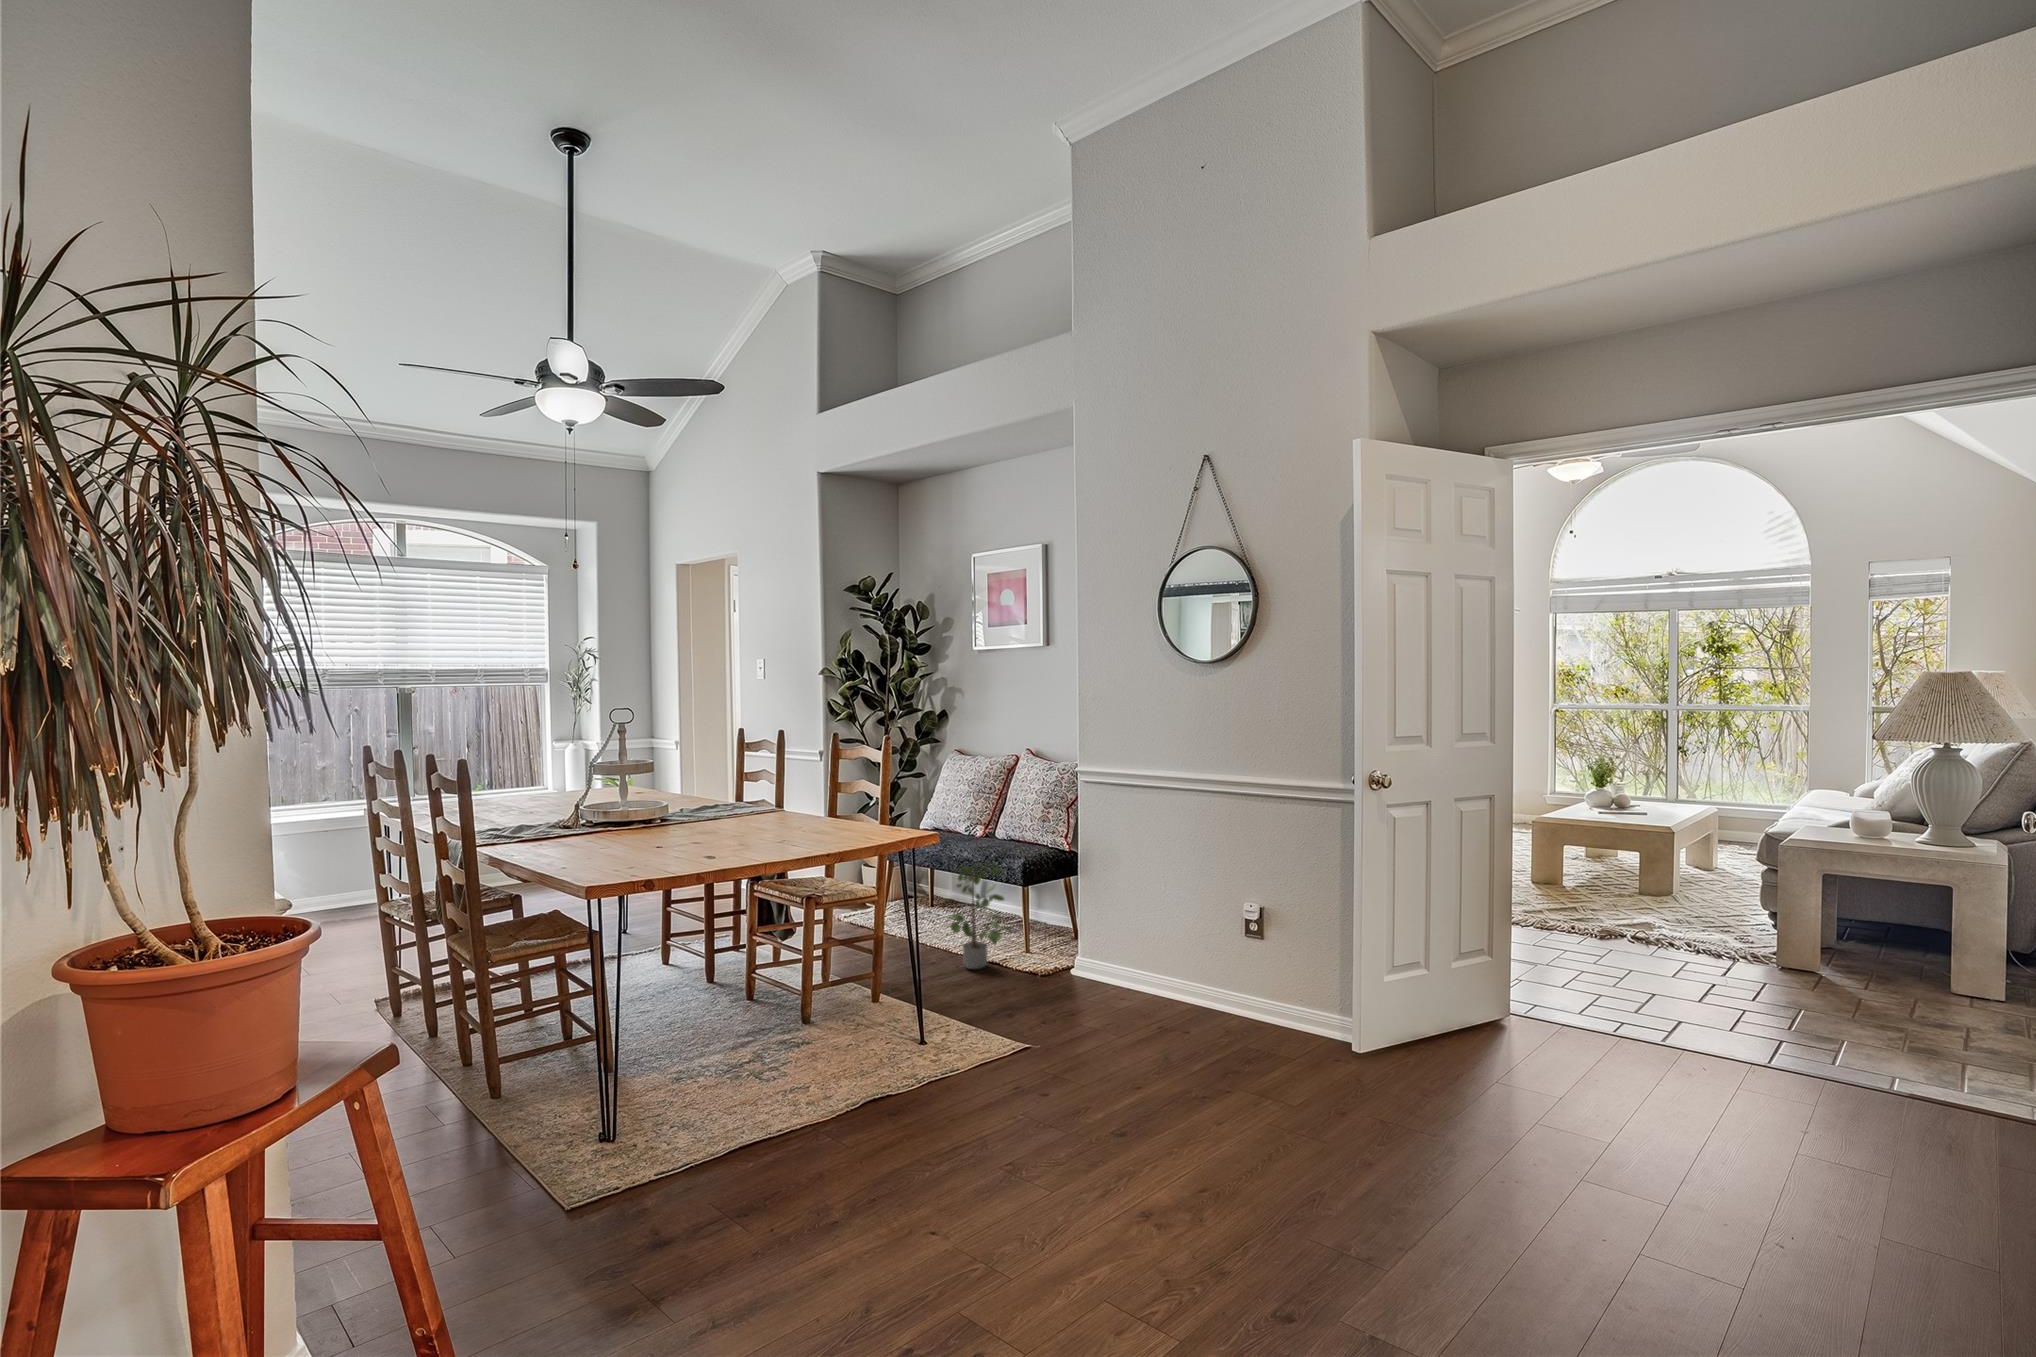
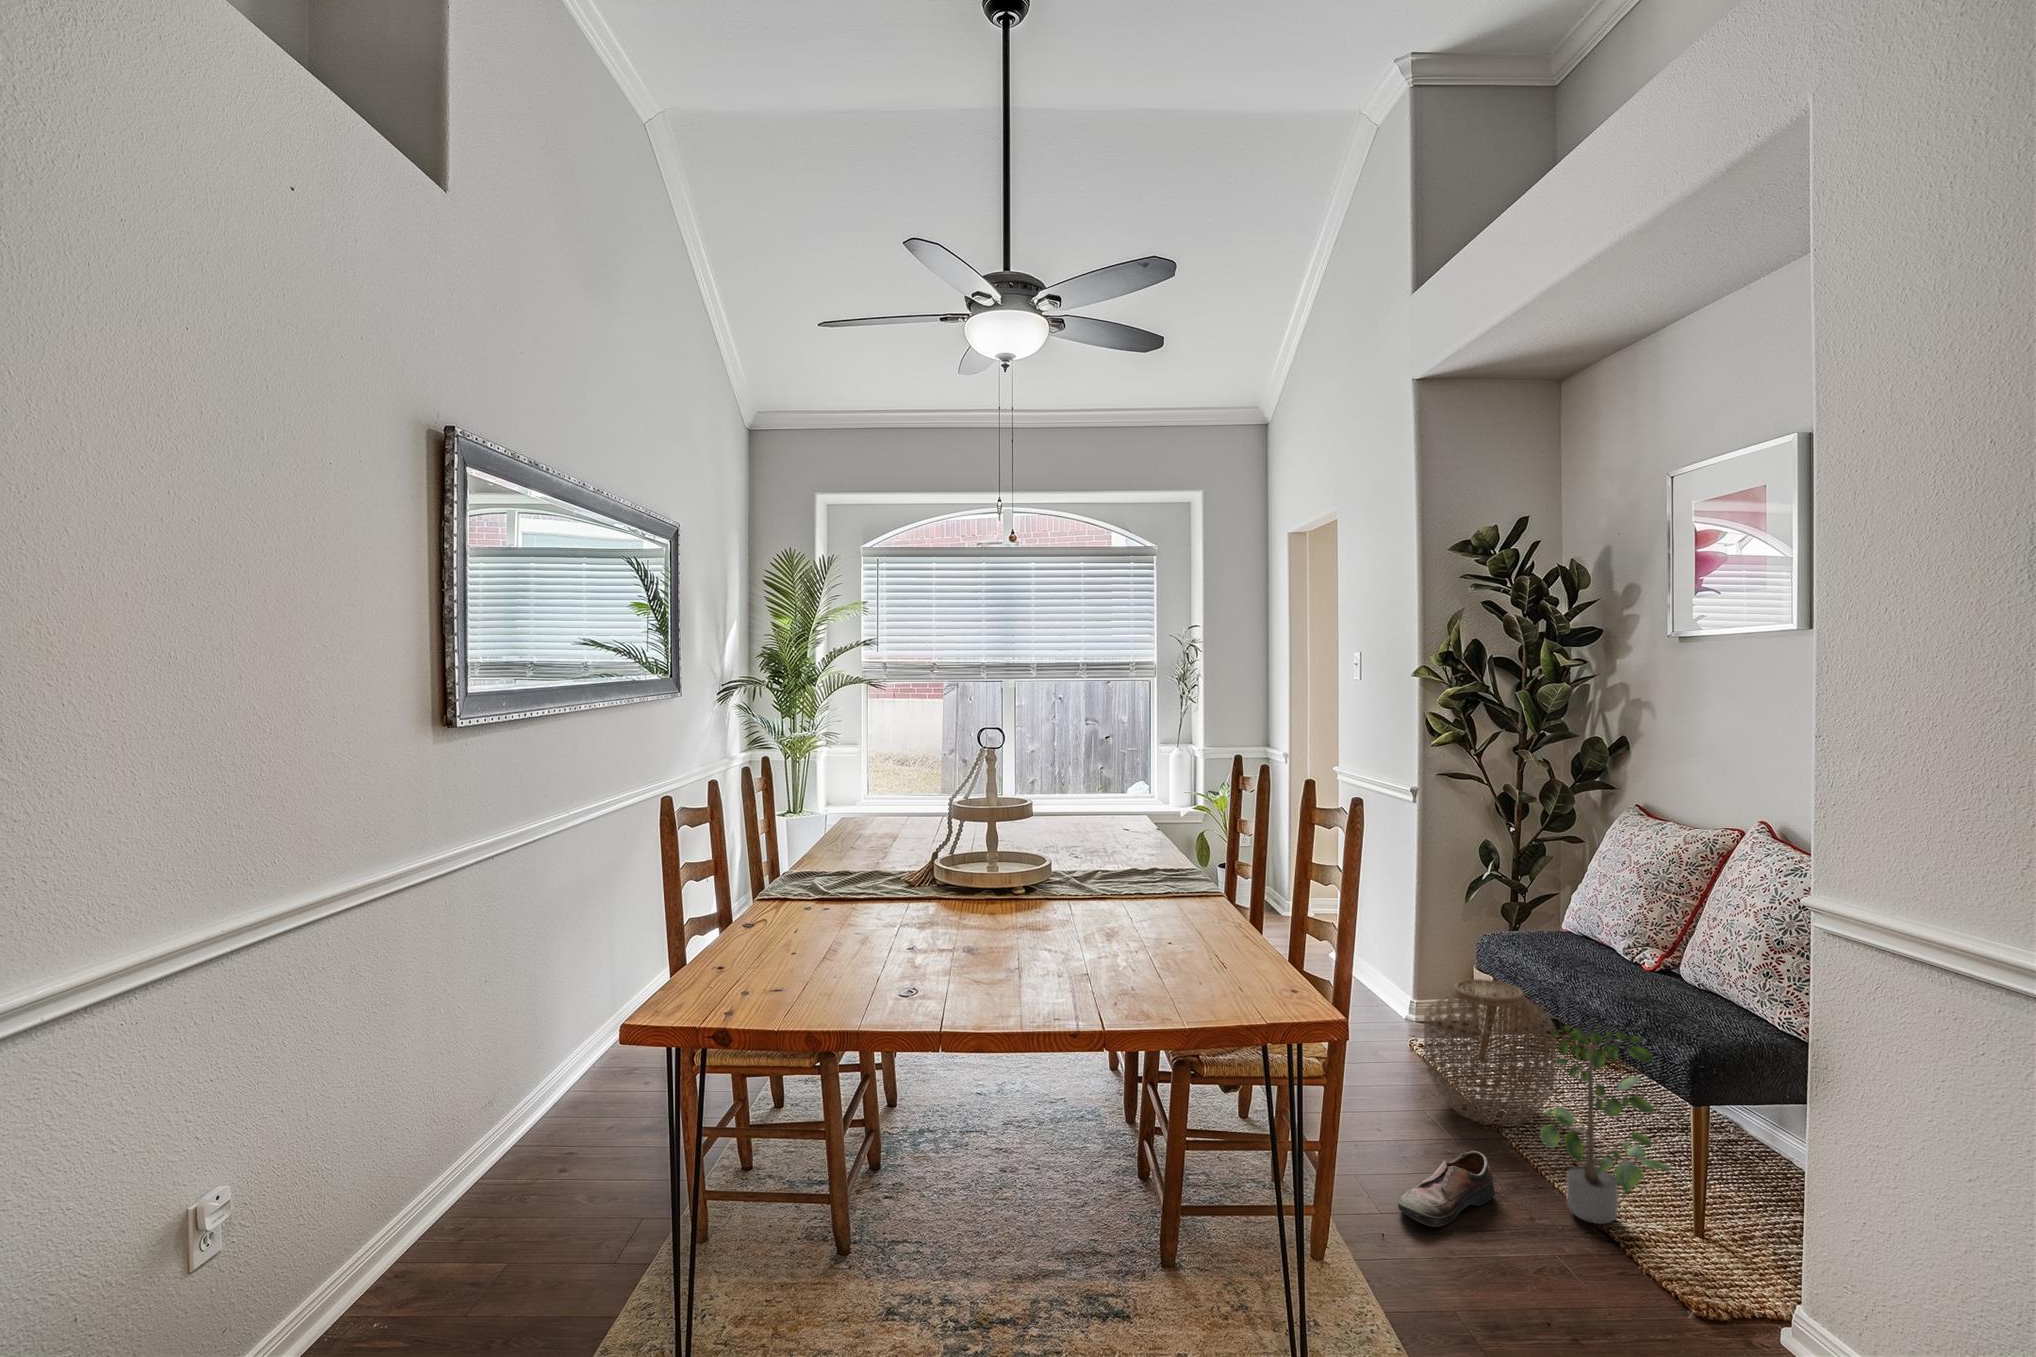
woven basket: none [862,860,937,946] -> present [1424,979,1557,1126]
shoe: none [884,950,927,991] -> present [1398,1151,1494,1227]

